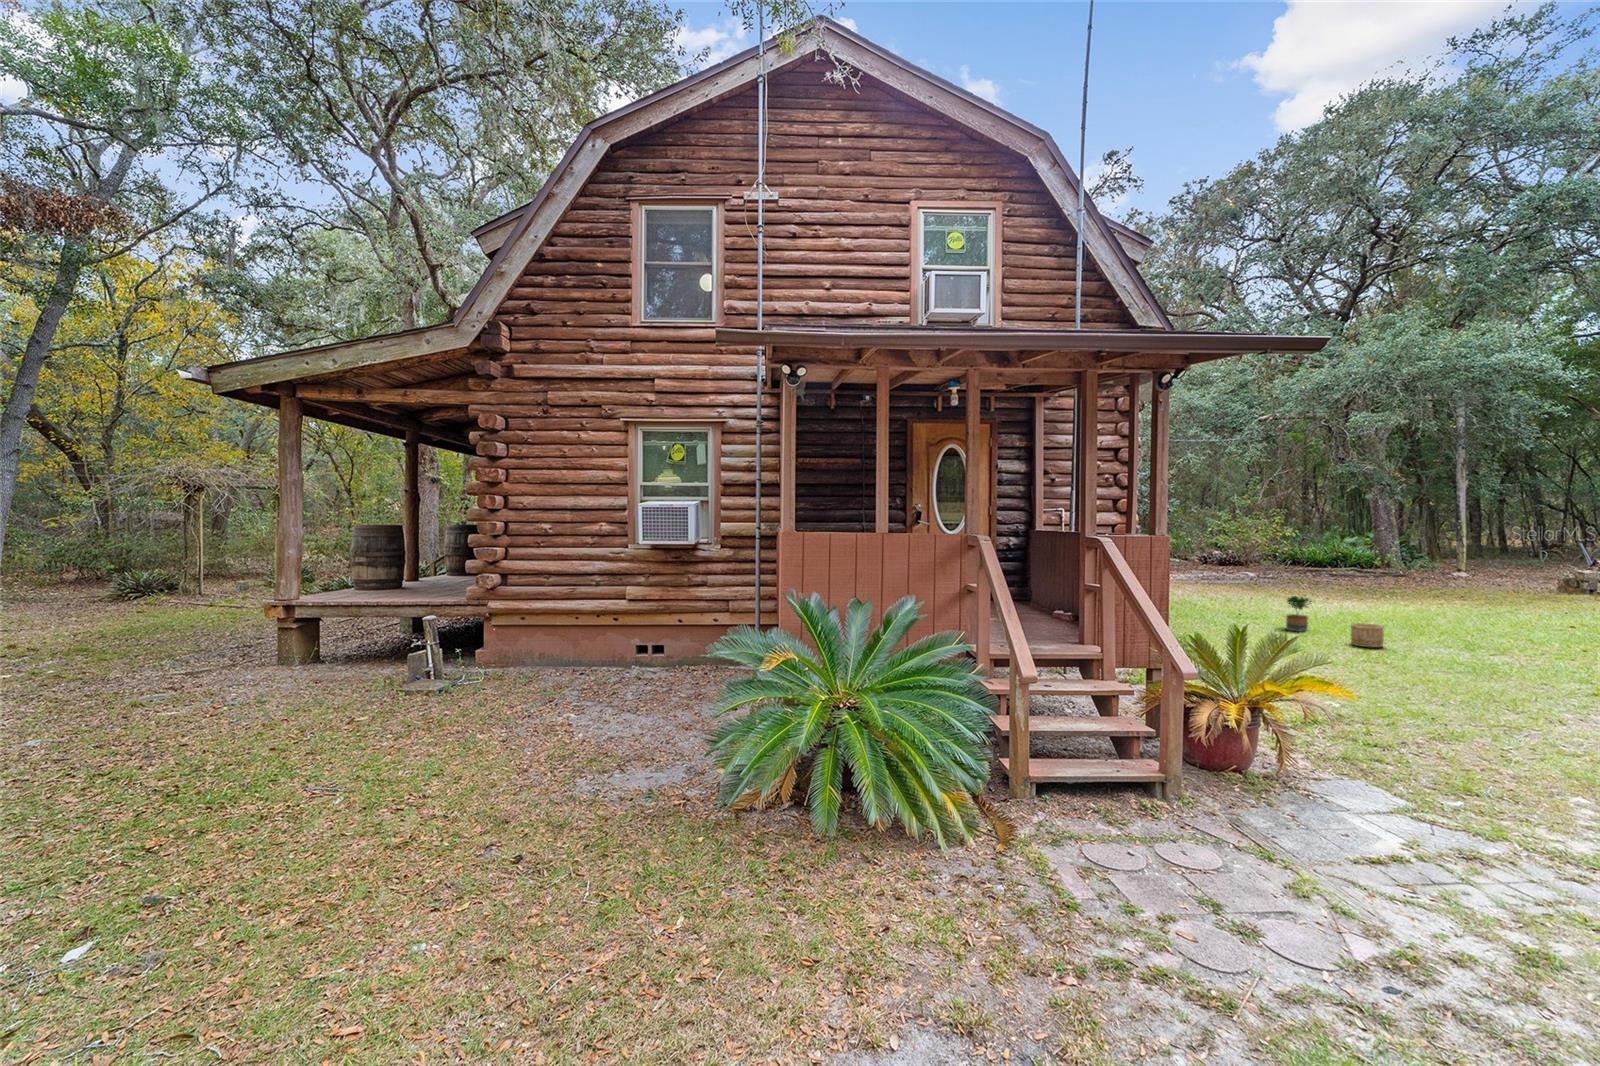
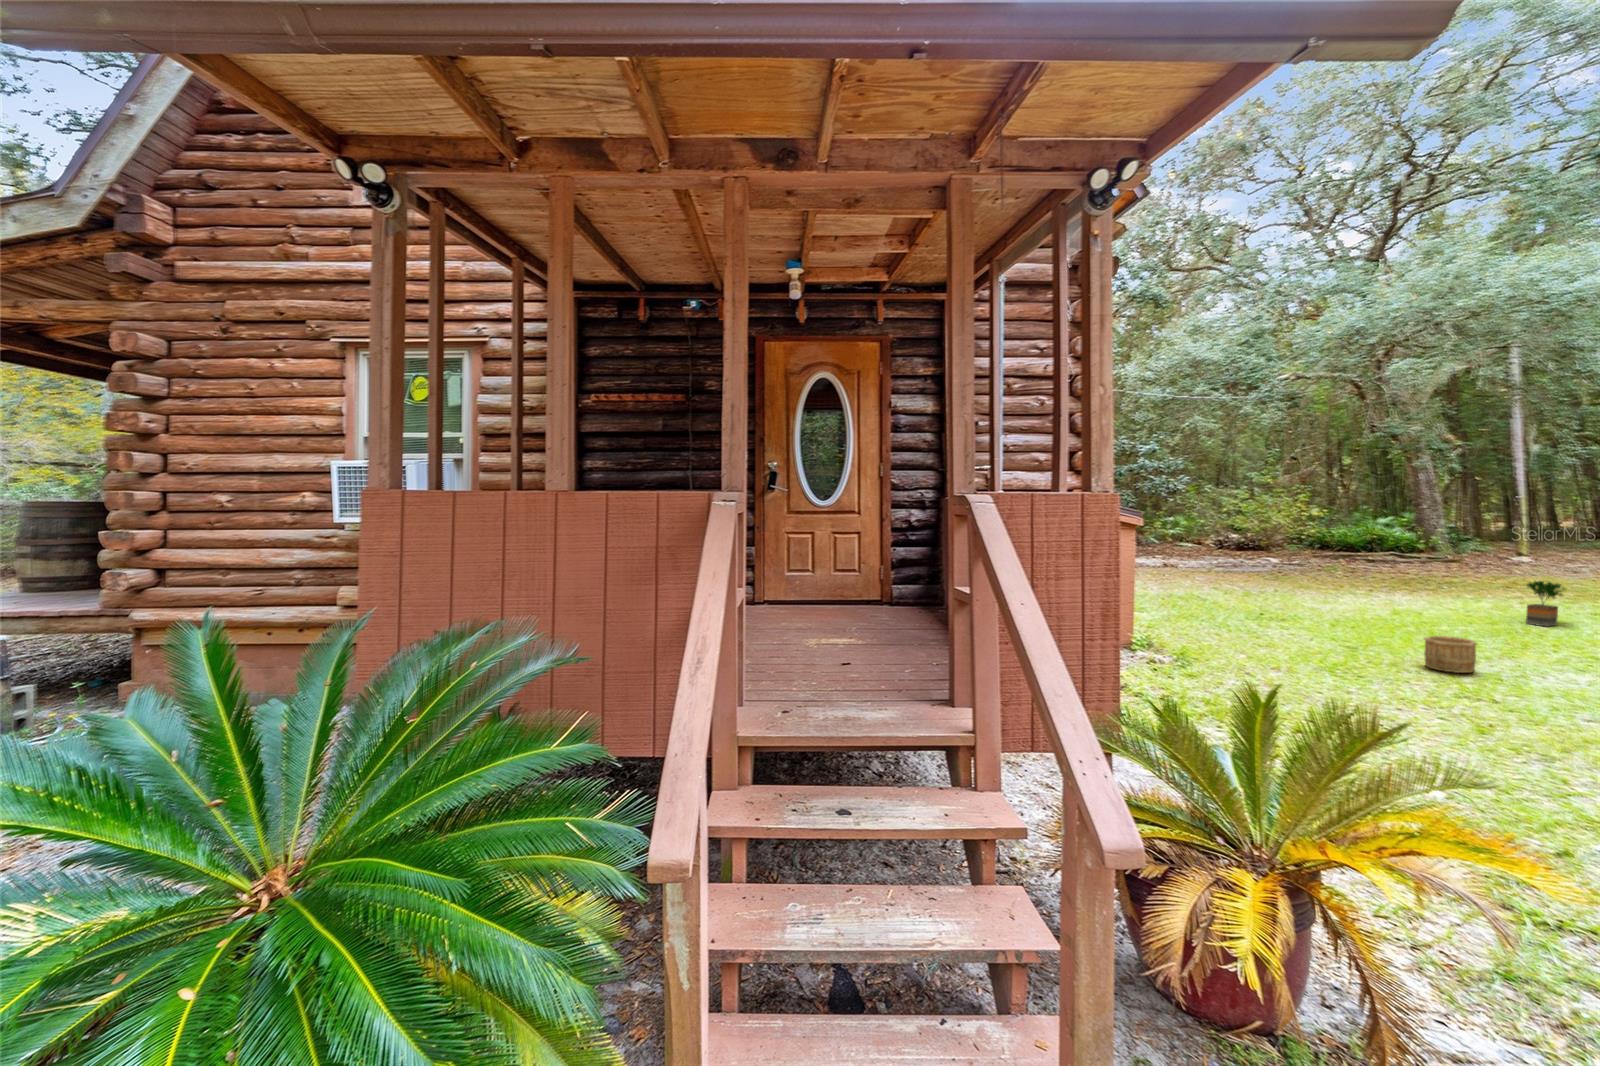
potted tree: present [1286,596,1312,632] -> present [1526,581,1565,627]

